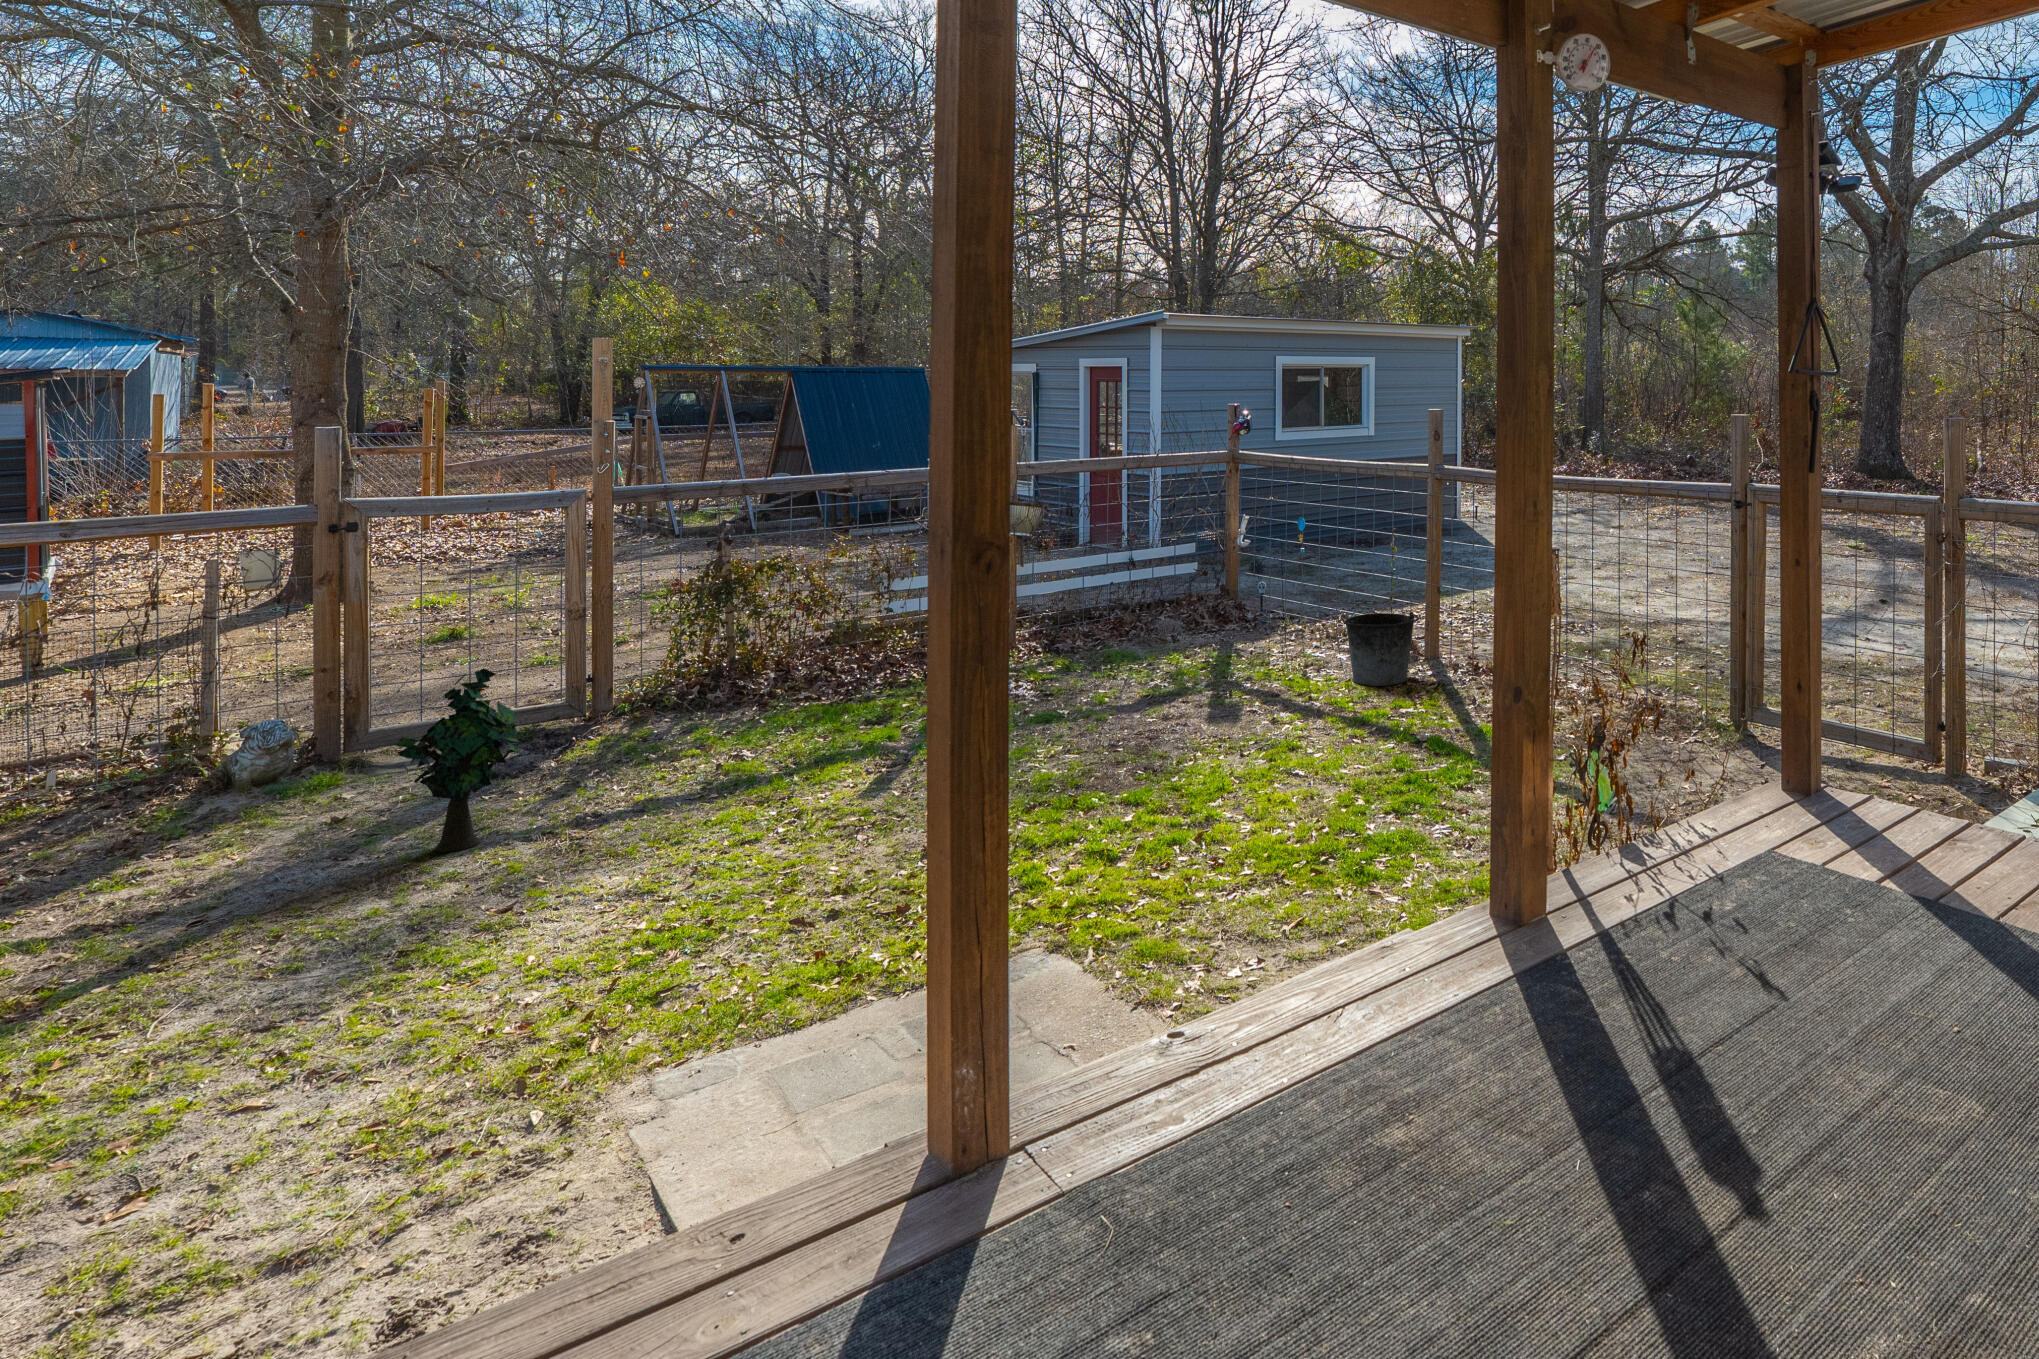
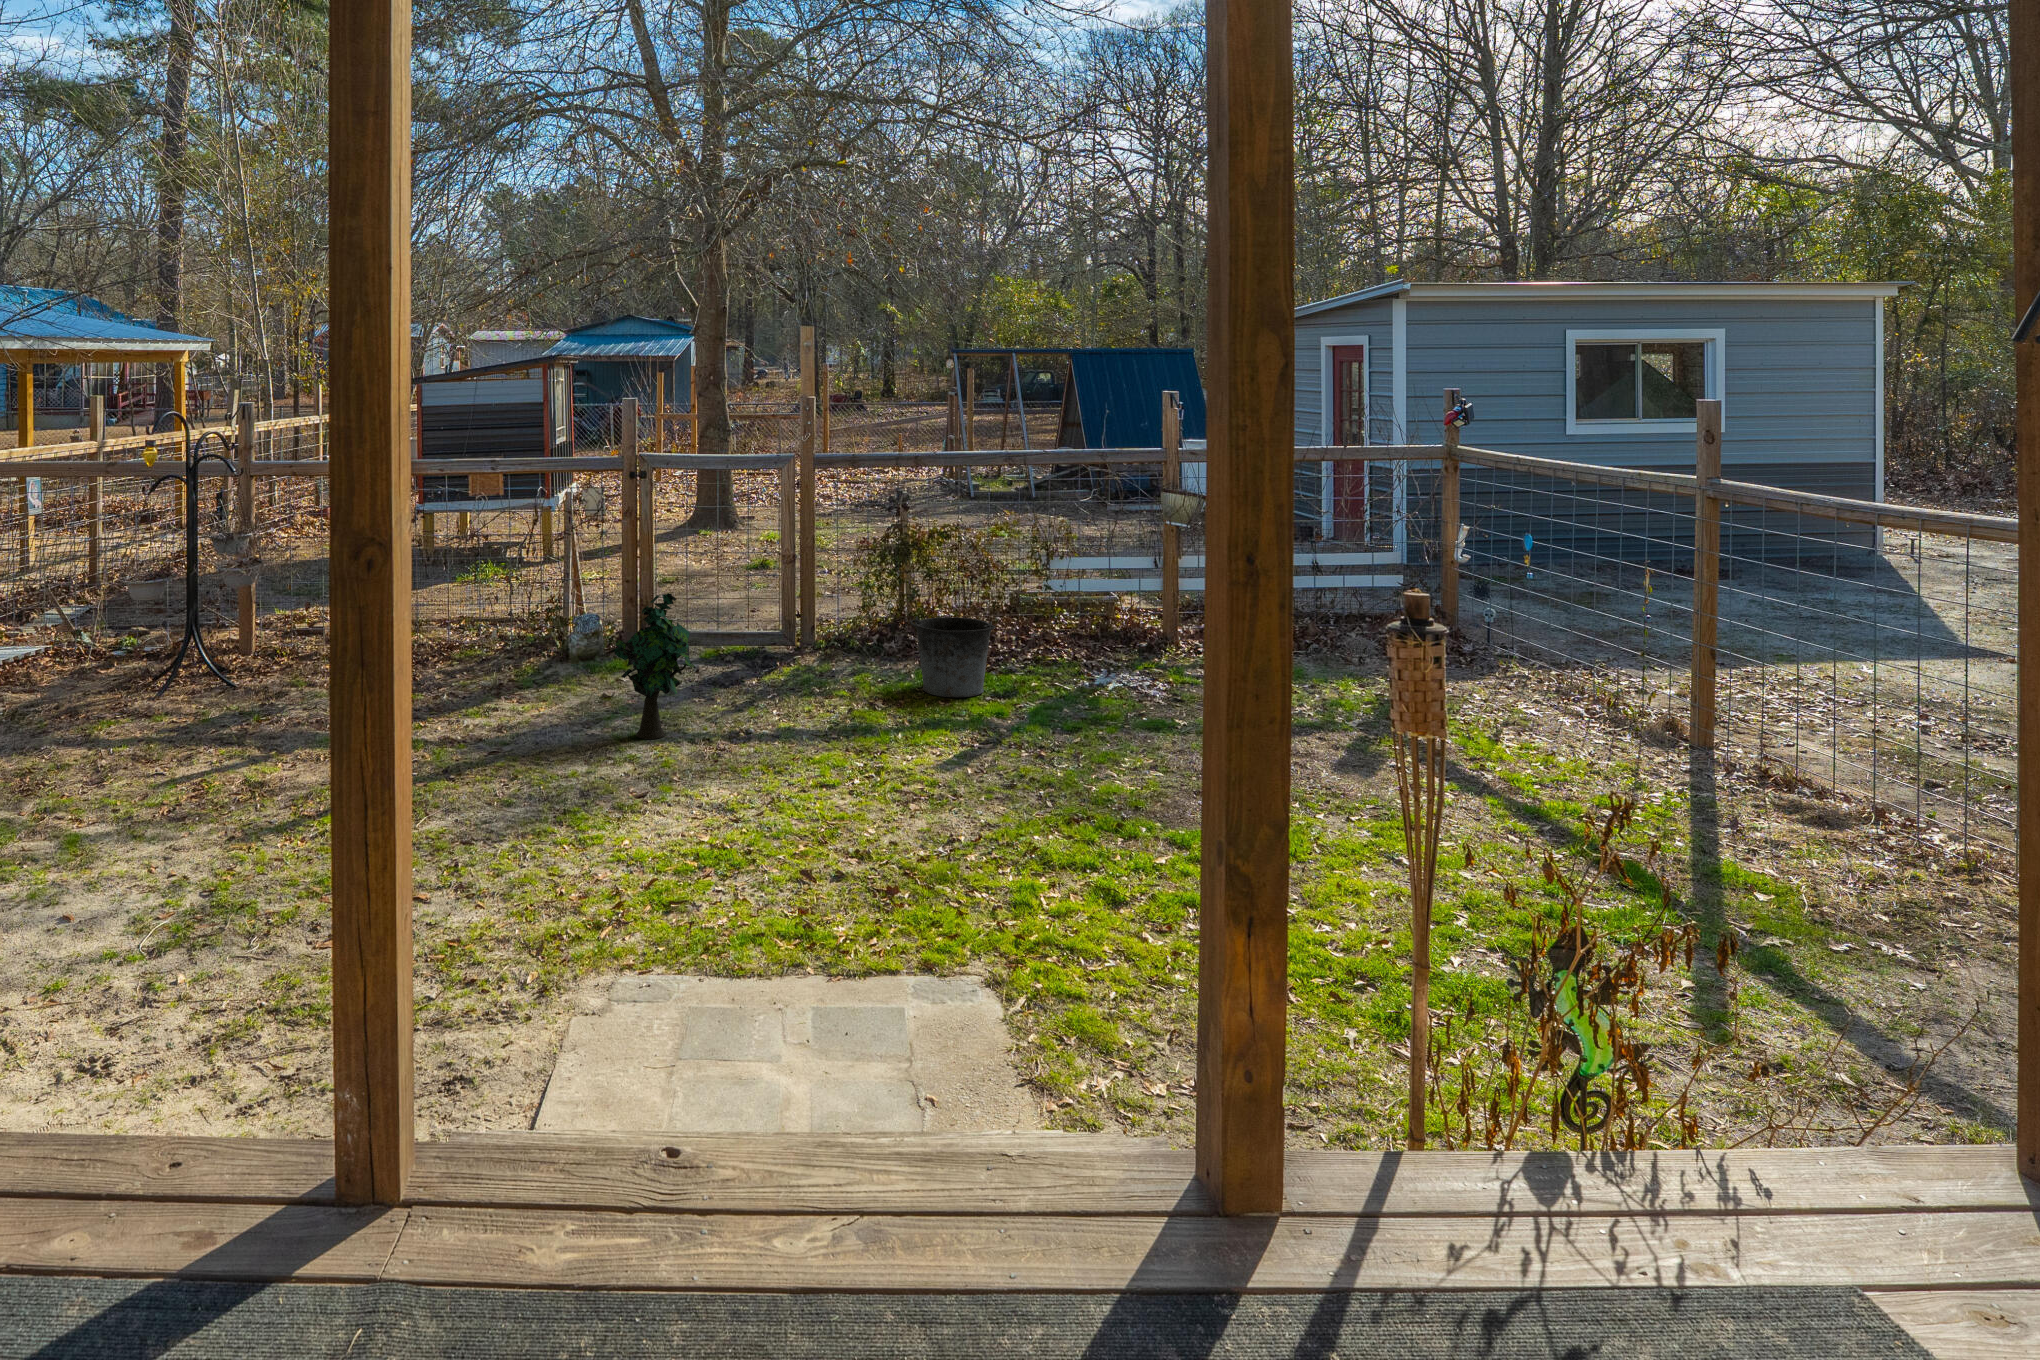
bucket: present [1343,612,1419,686] -> present [910,616,996,697]

